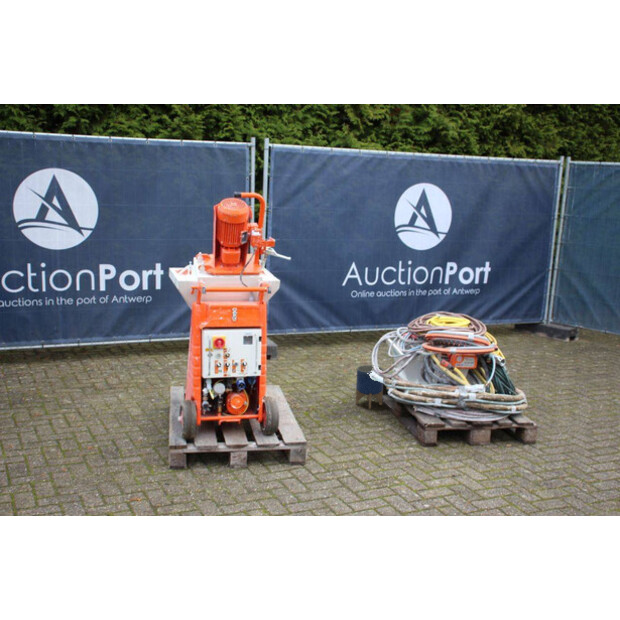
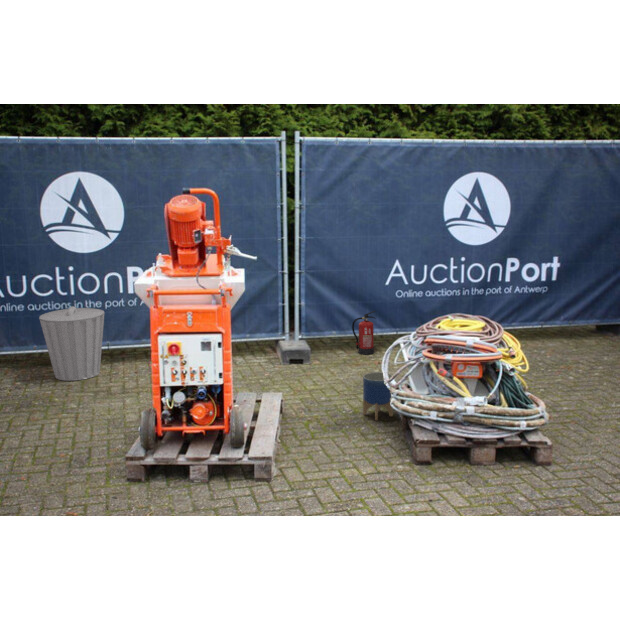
trash can: none [15,302,82,378] -> present [39,306,104,381]
fire extinguisher: none [314,310,336,351] -> present [352,311,375,355]

